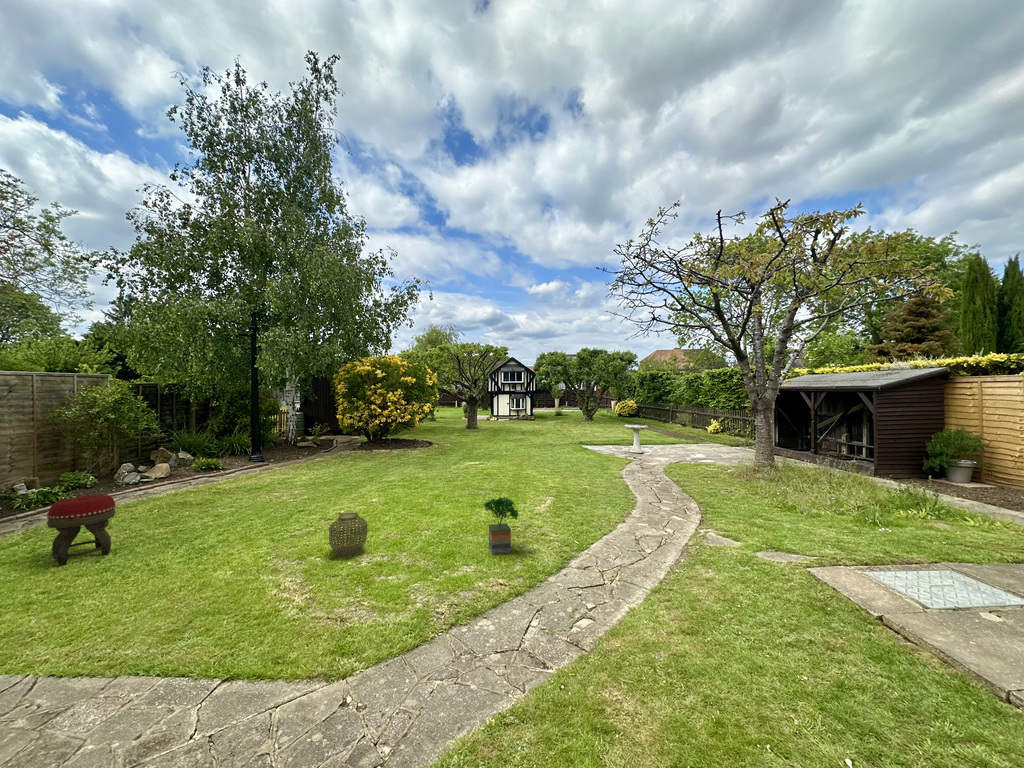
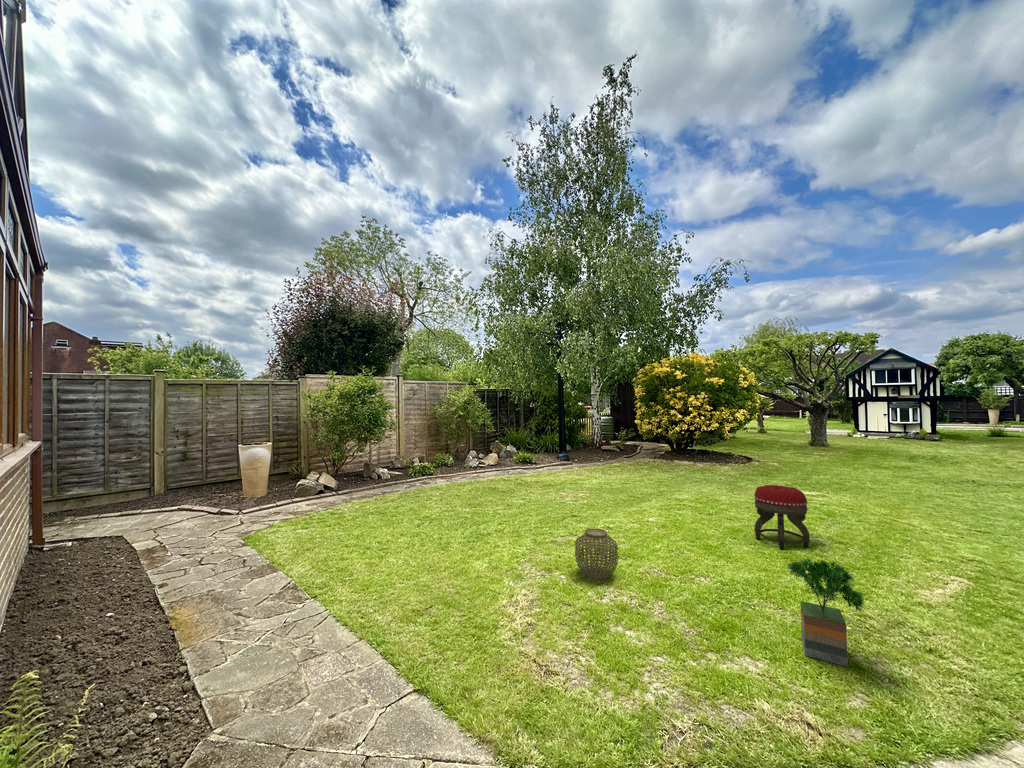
footstool: present [47,495,116,566] -> present [754,485,810,550]

